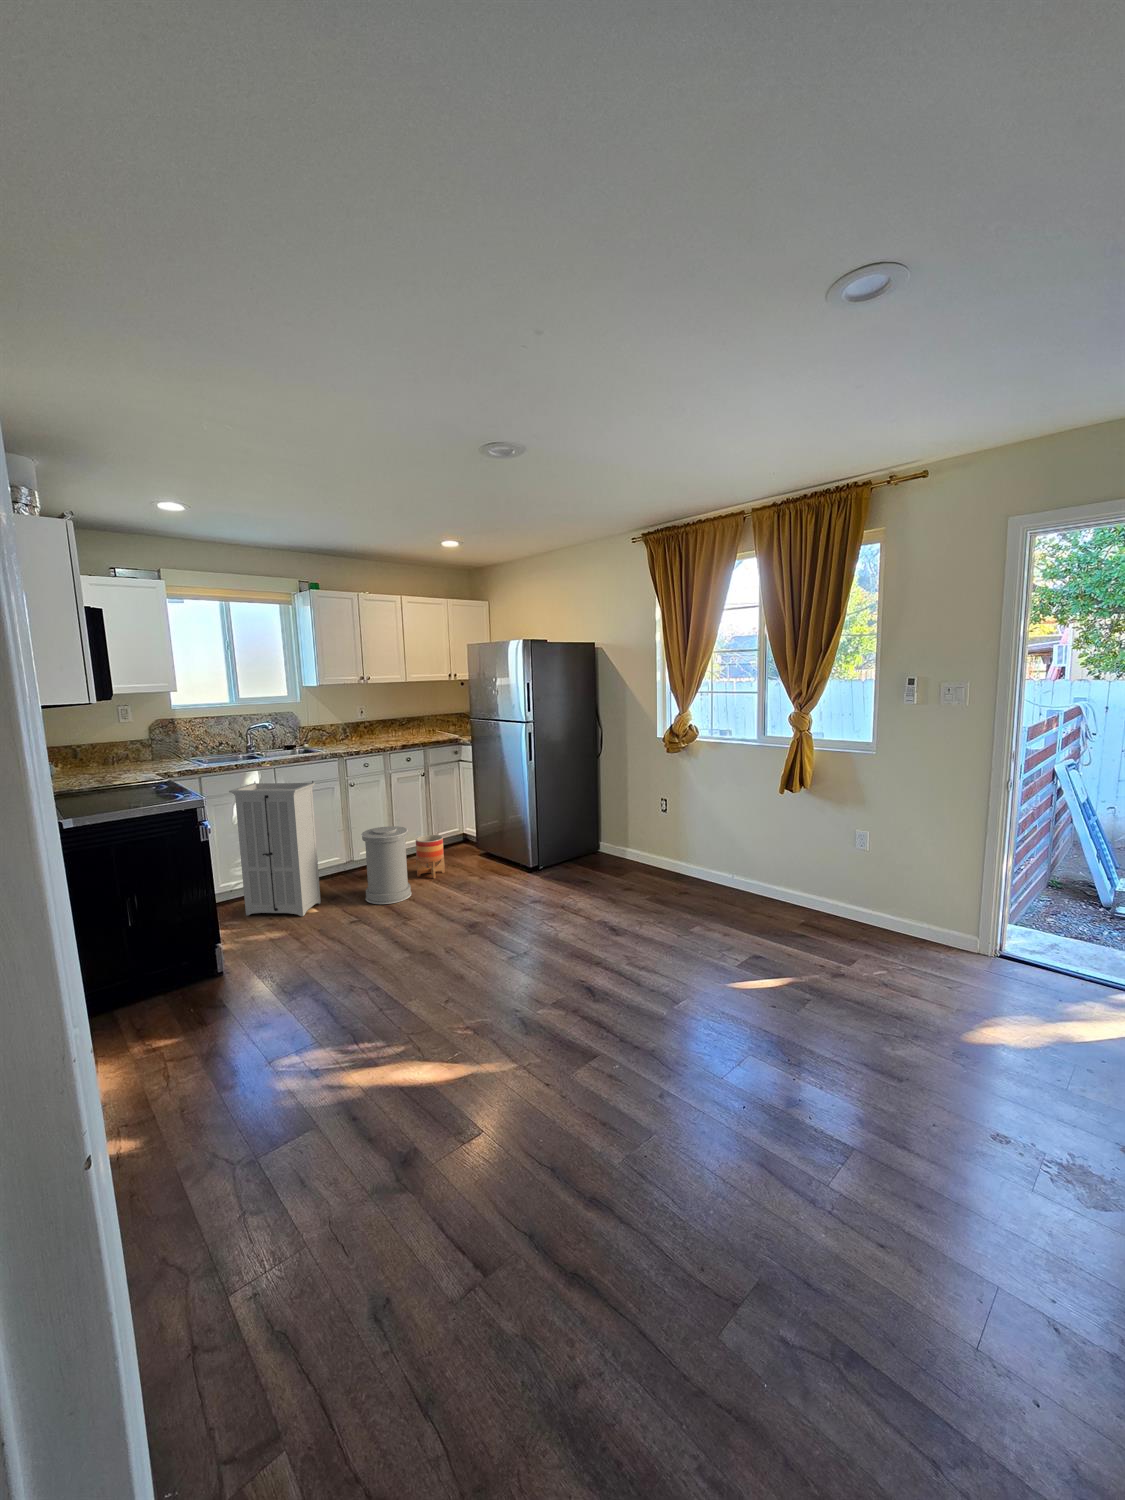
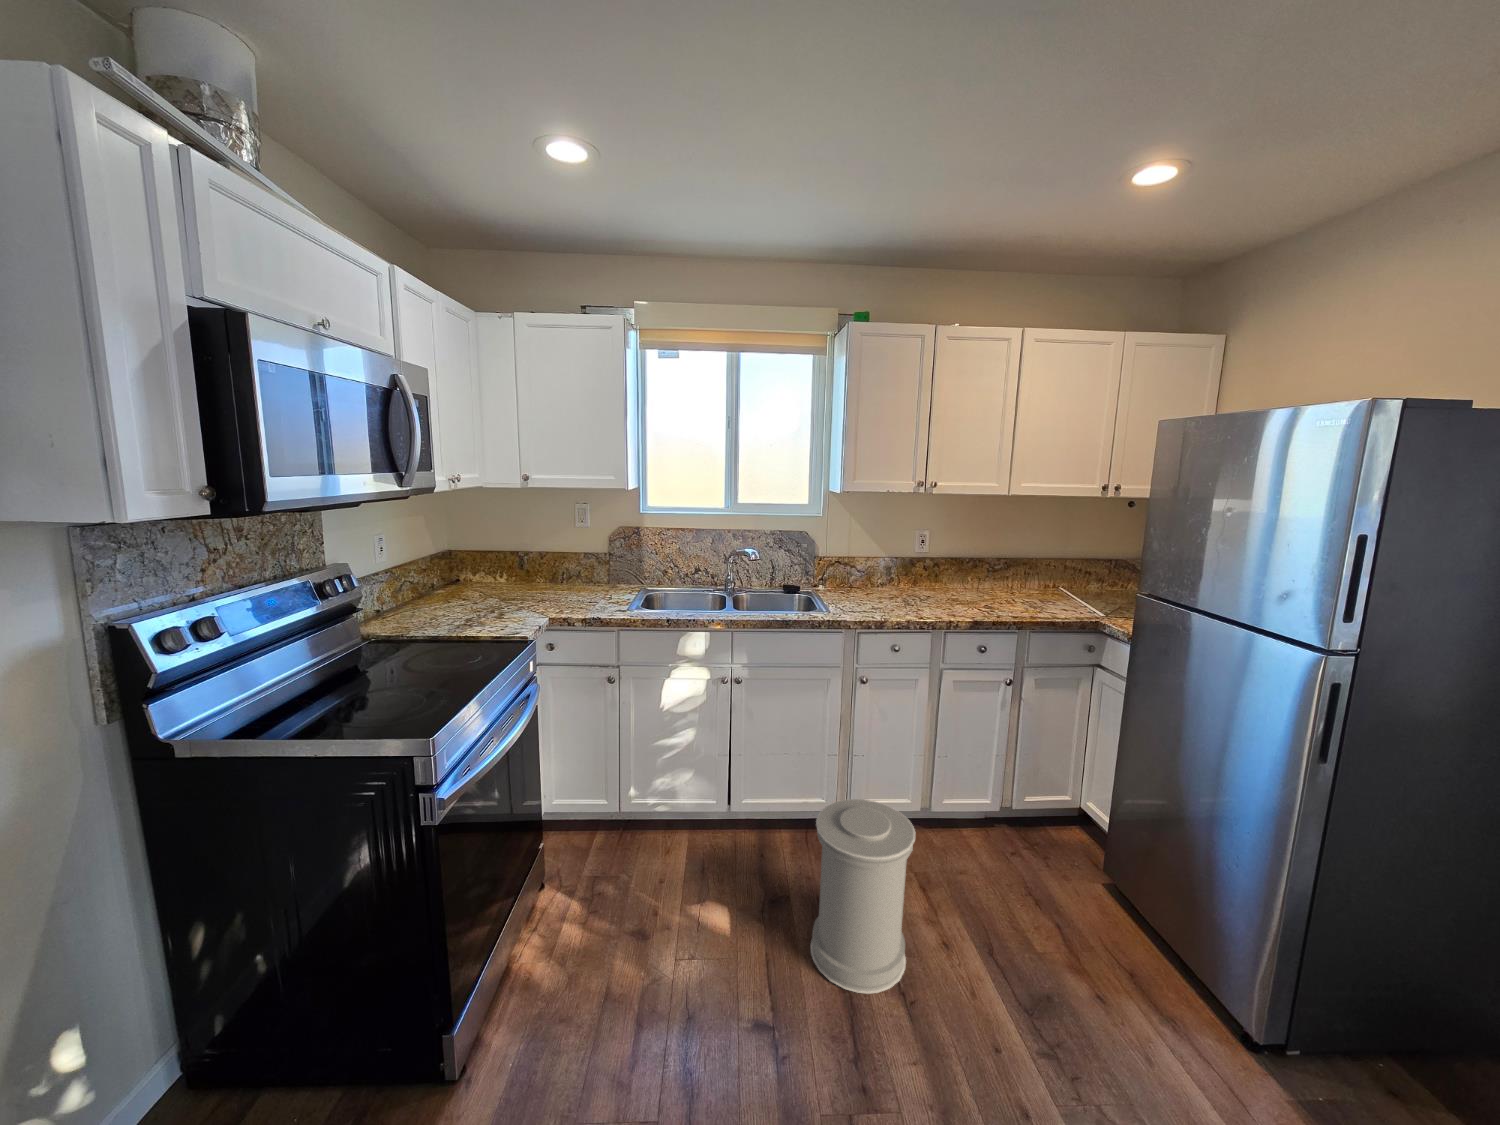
storage cabinet: present [229,781,321,916] -> none [622,652,753,930]
planter: present [416,835,445,878] -> none [942,826,1011,936]

